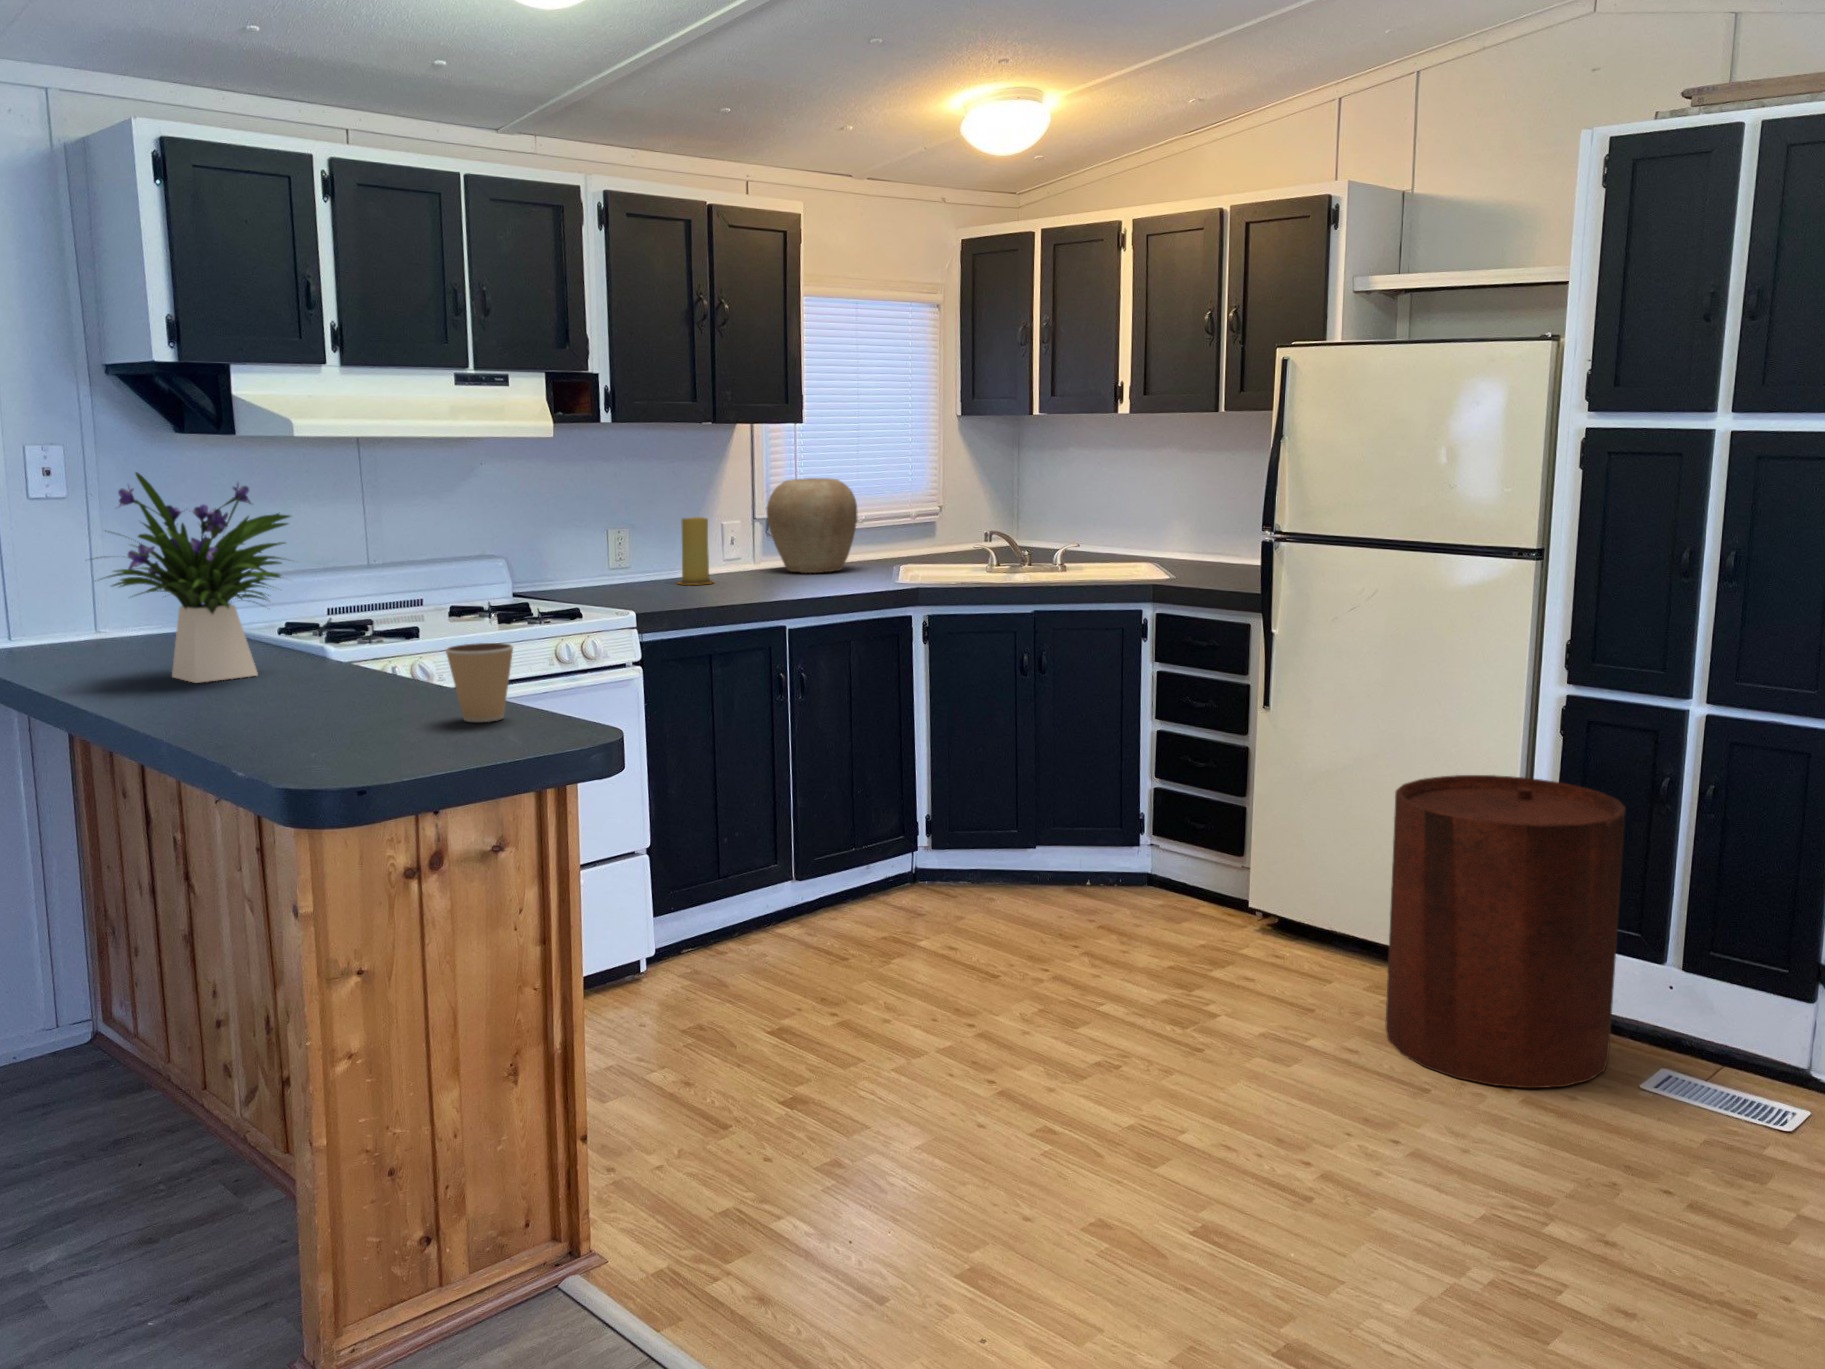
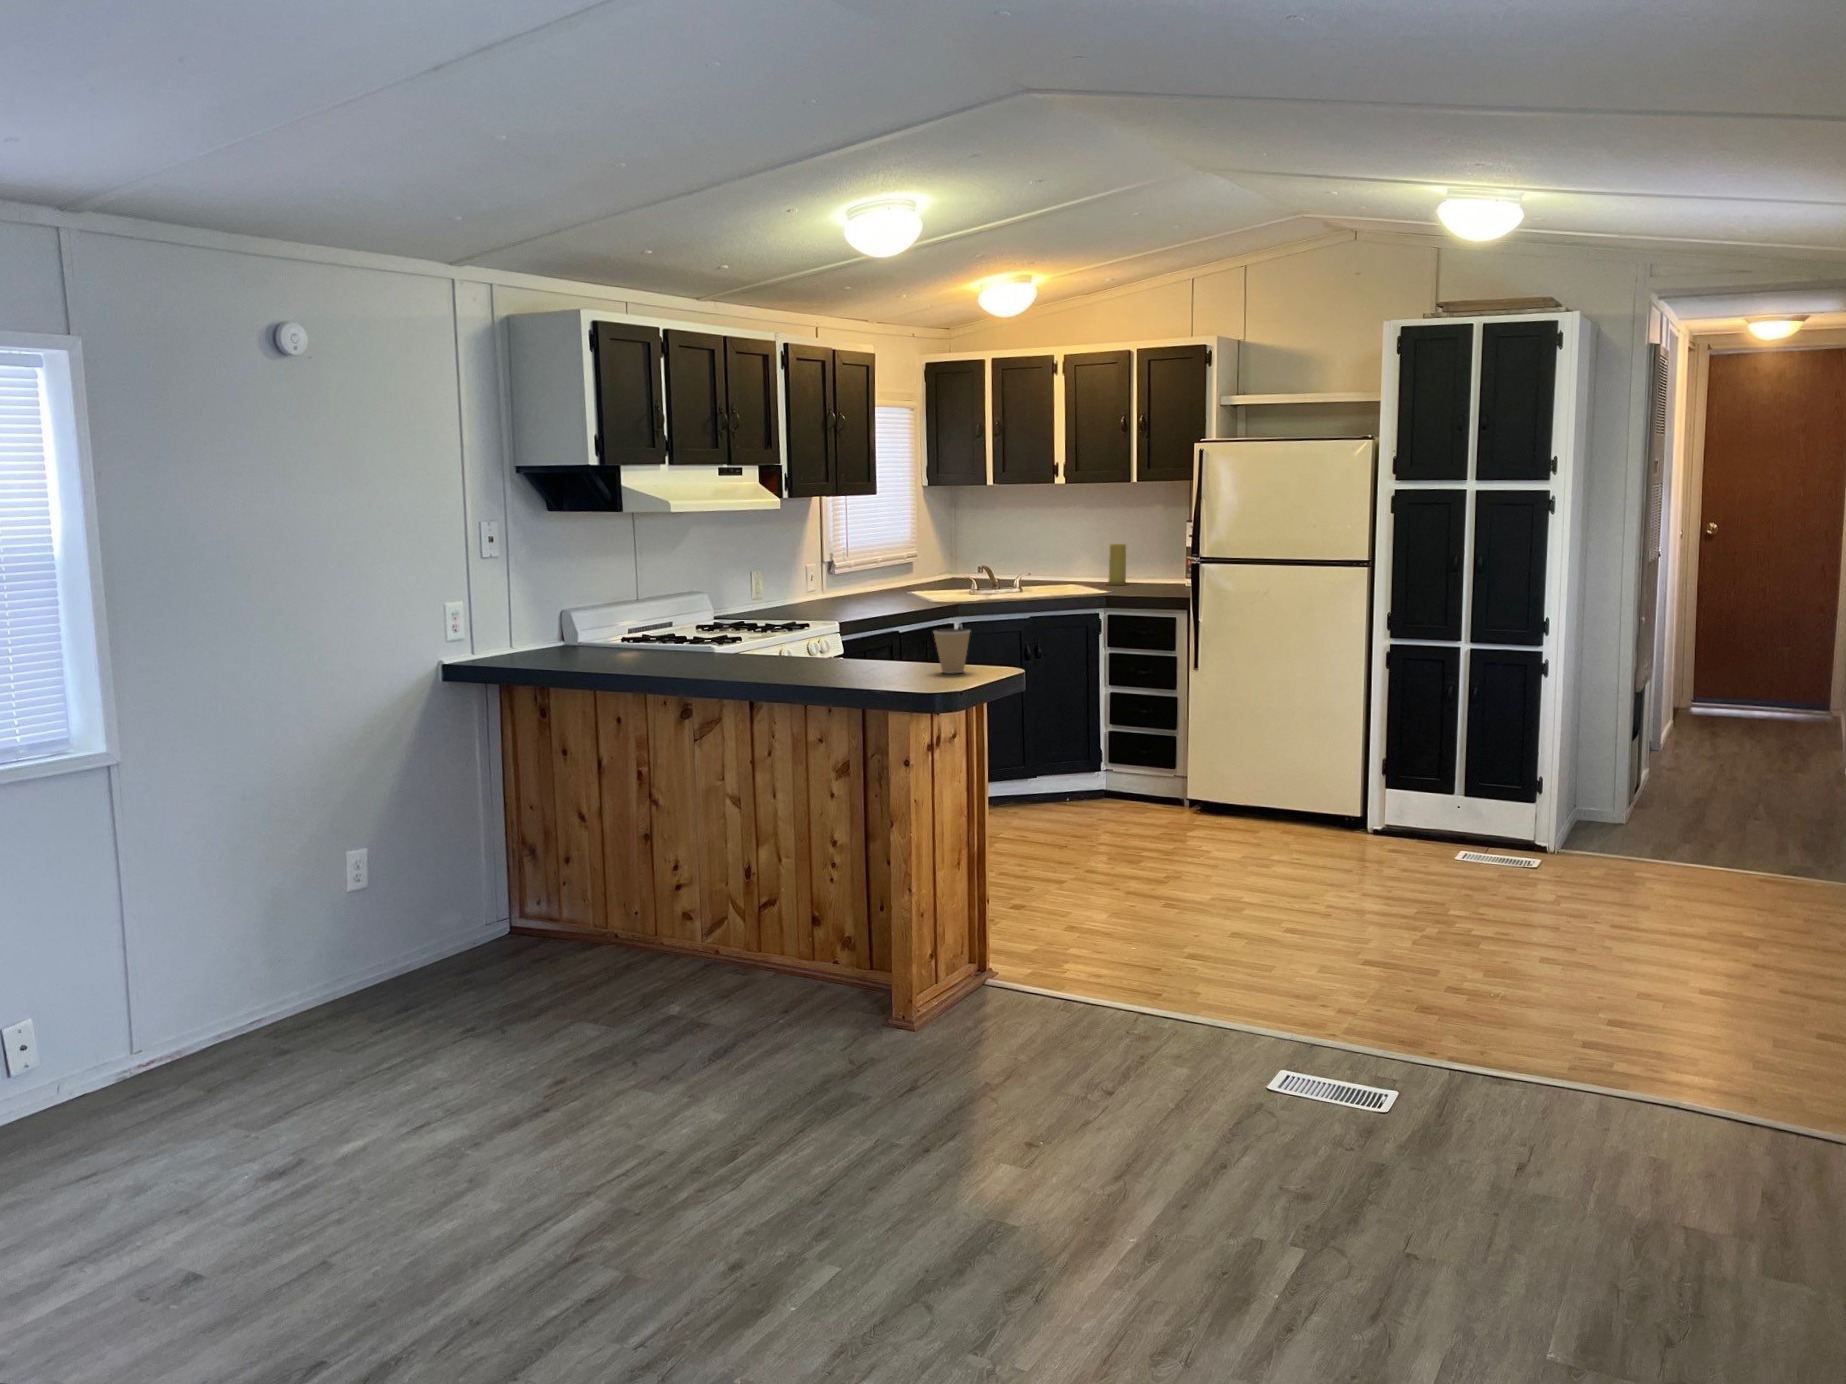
flower arrangement: present [105,472,290,683] -> none [640,537,769,670]
vase: present [767,478,857,573] -> none [832,533,896,599]
candle: present [678,517,713,585] -> present [1108,544,1127,585]
trash can: present [1386,775,1626,1088] -> none [1311,695,1442,866]

